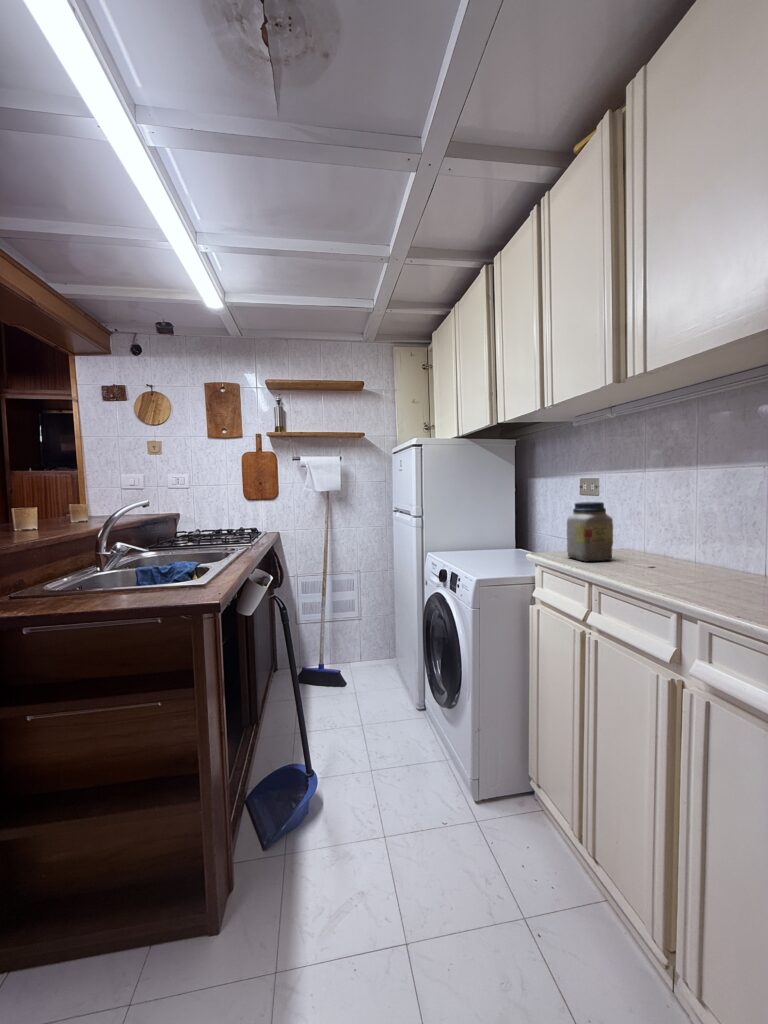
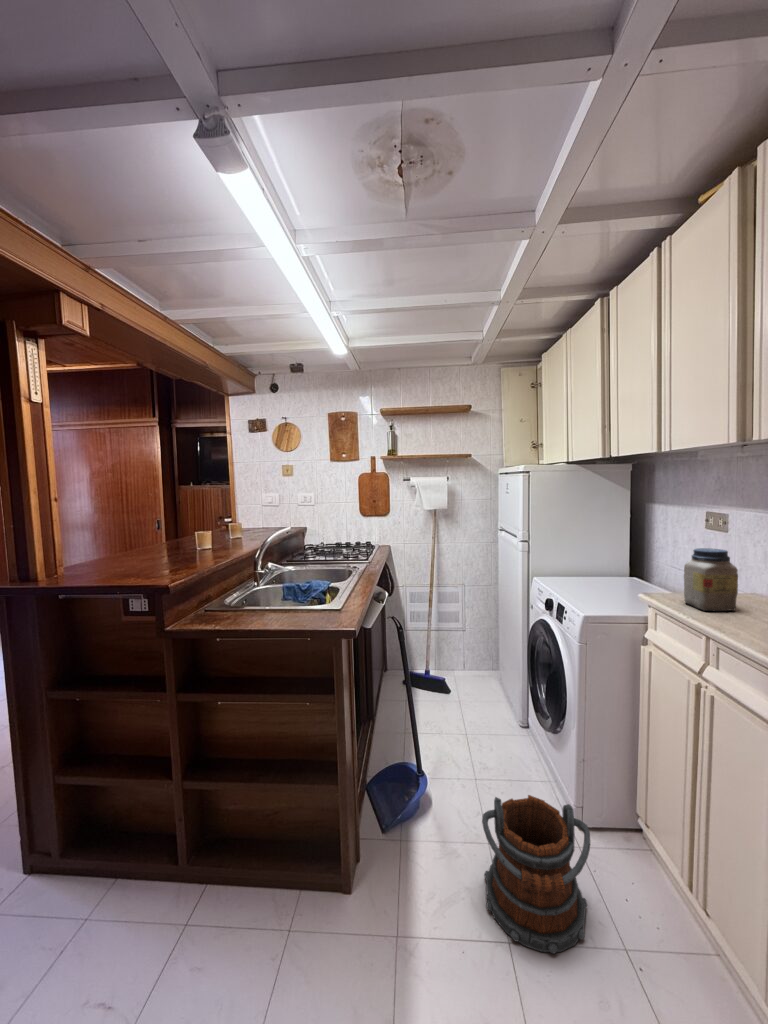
bucket: none [375,774,487,942] -> present [482,795,590,954]

